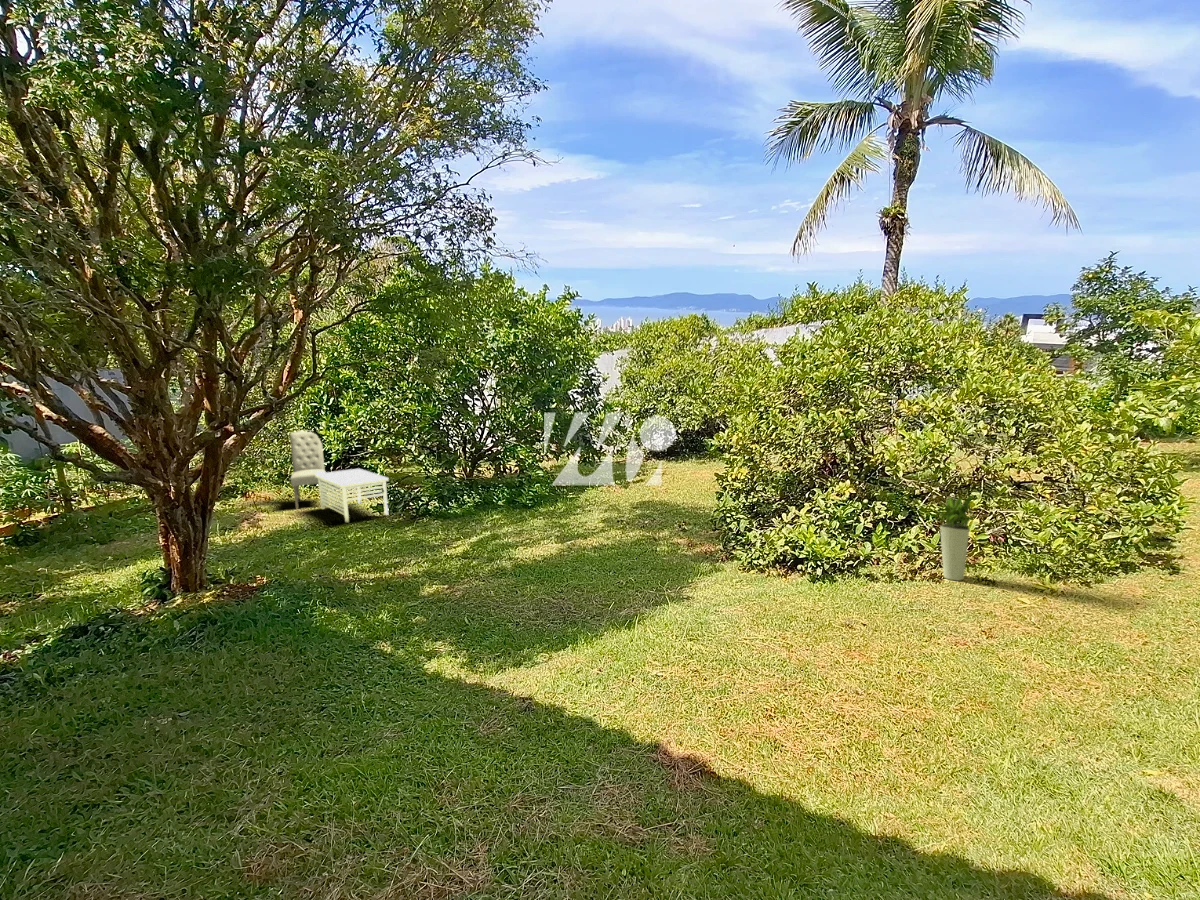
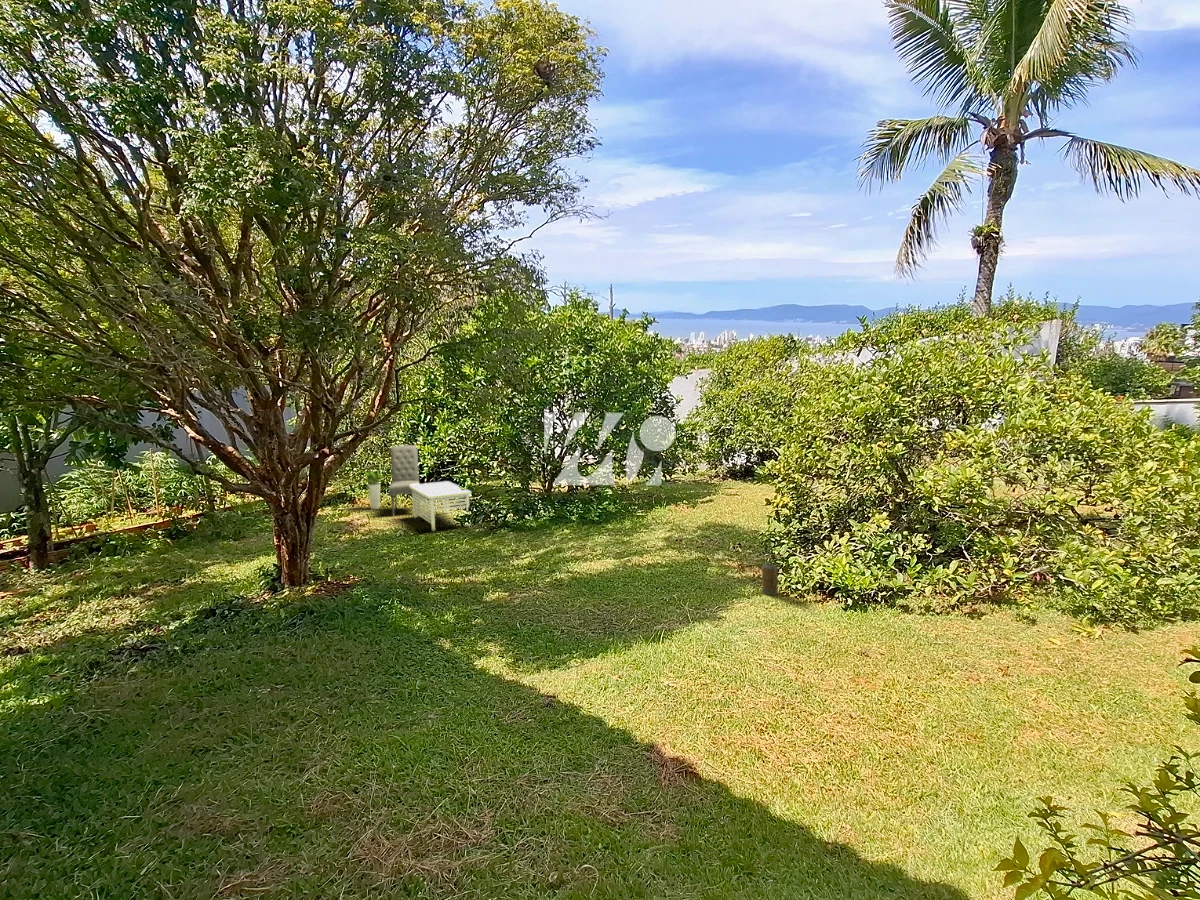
planter: present [940,496,975,580] -> present [366,471,381,509]
watering can: none [716,526,735,570] -> present [762,552,778,595]

